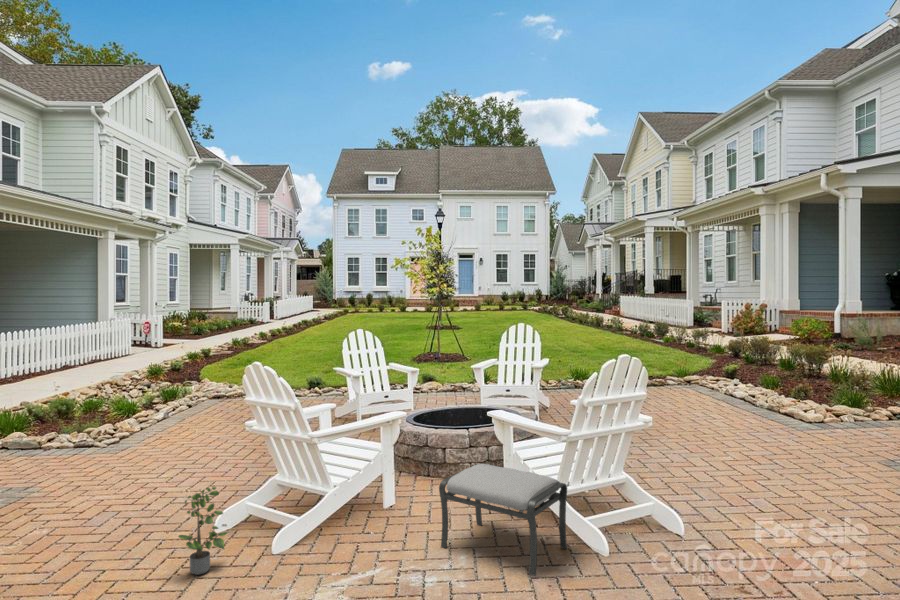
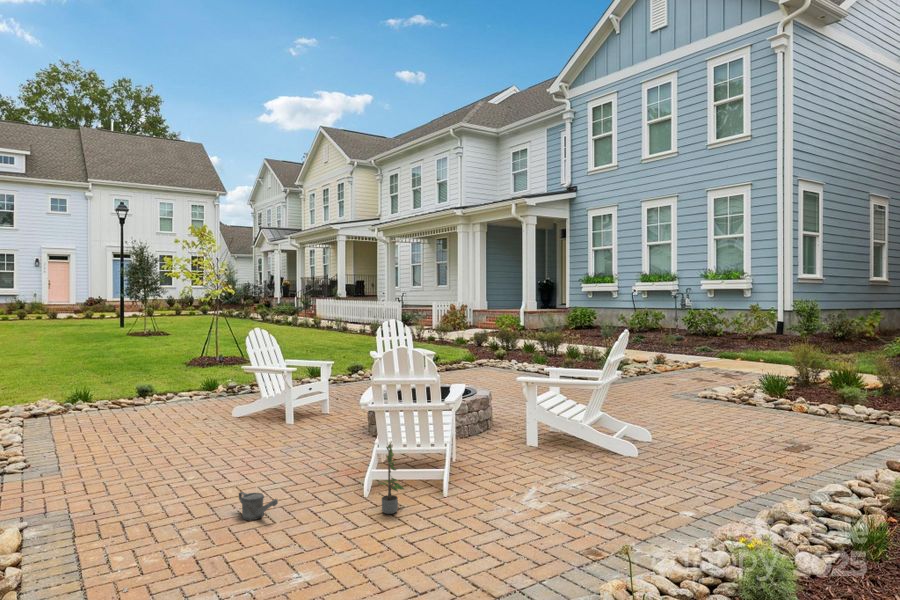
ottoman: present [439,464,567,576] -> none [511,406,593,466]
watering can: none [100,509,125,542] -> present [239,492,278,520]

